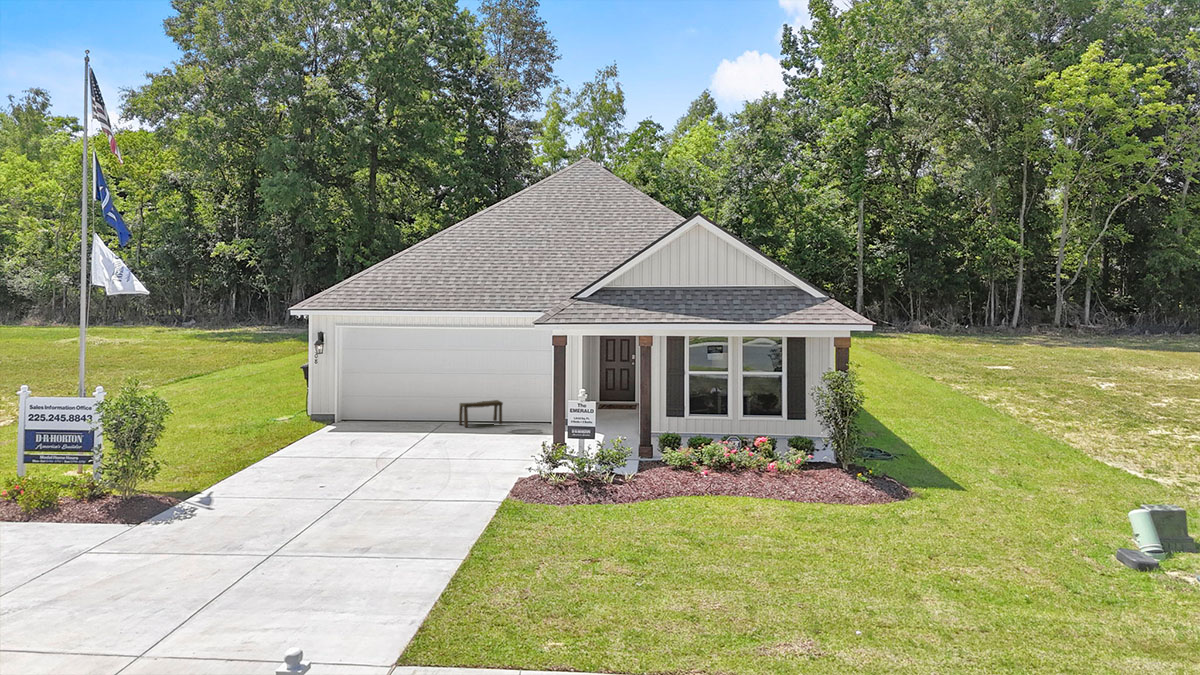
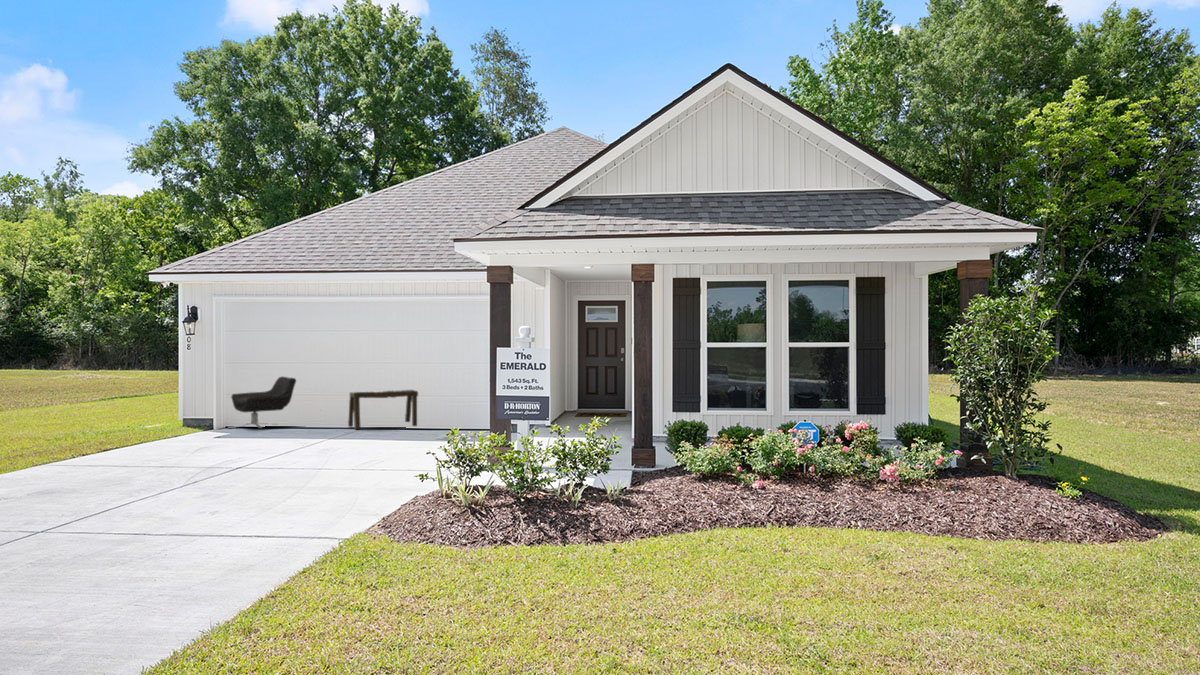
lounge chair: none [384,391,425,426] -> present [231,377,296,428]

